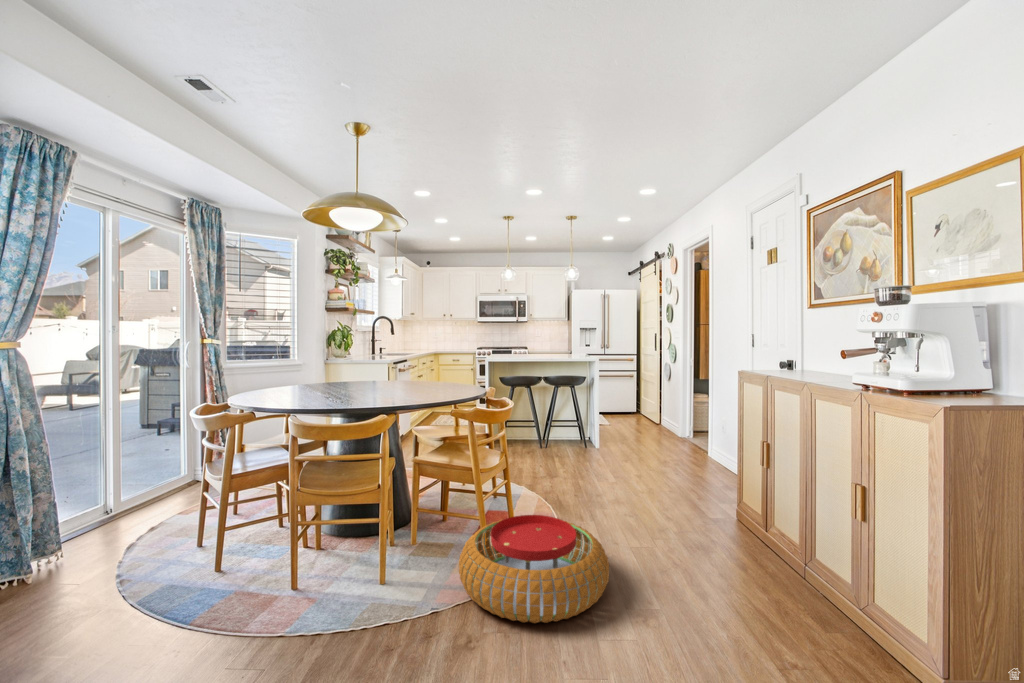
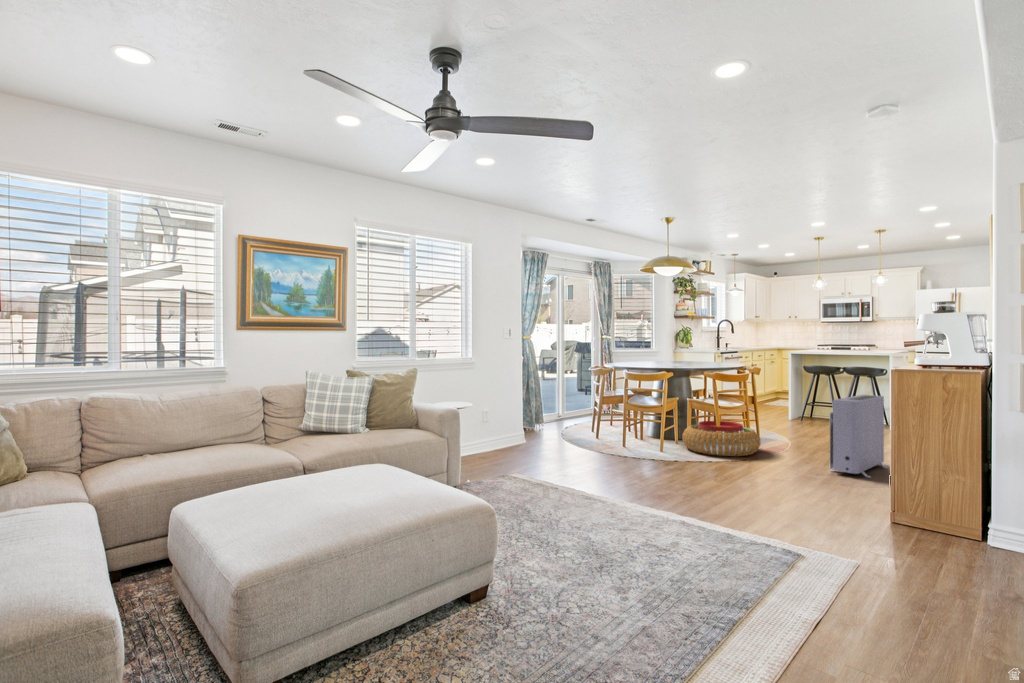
air purifier: none [715,440,825,611] -> present [829,395,888,478]

